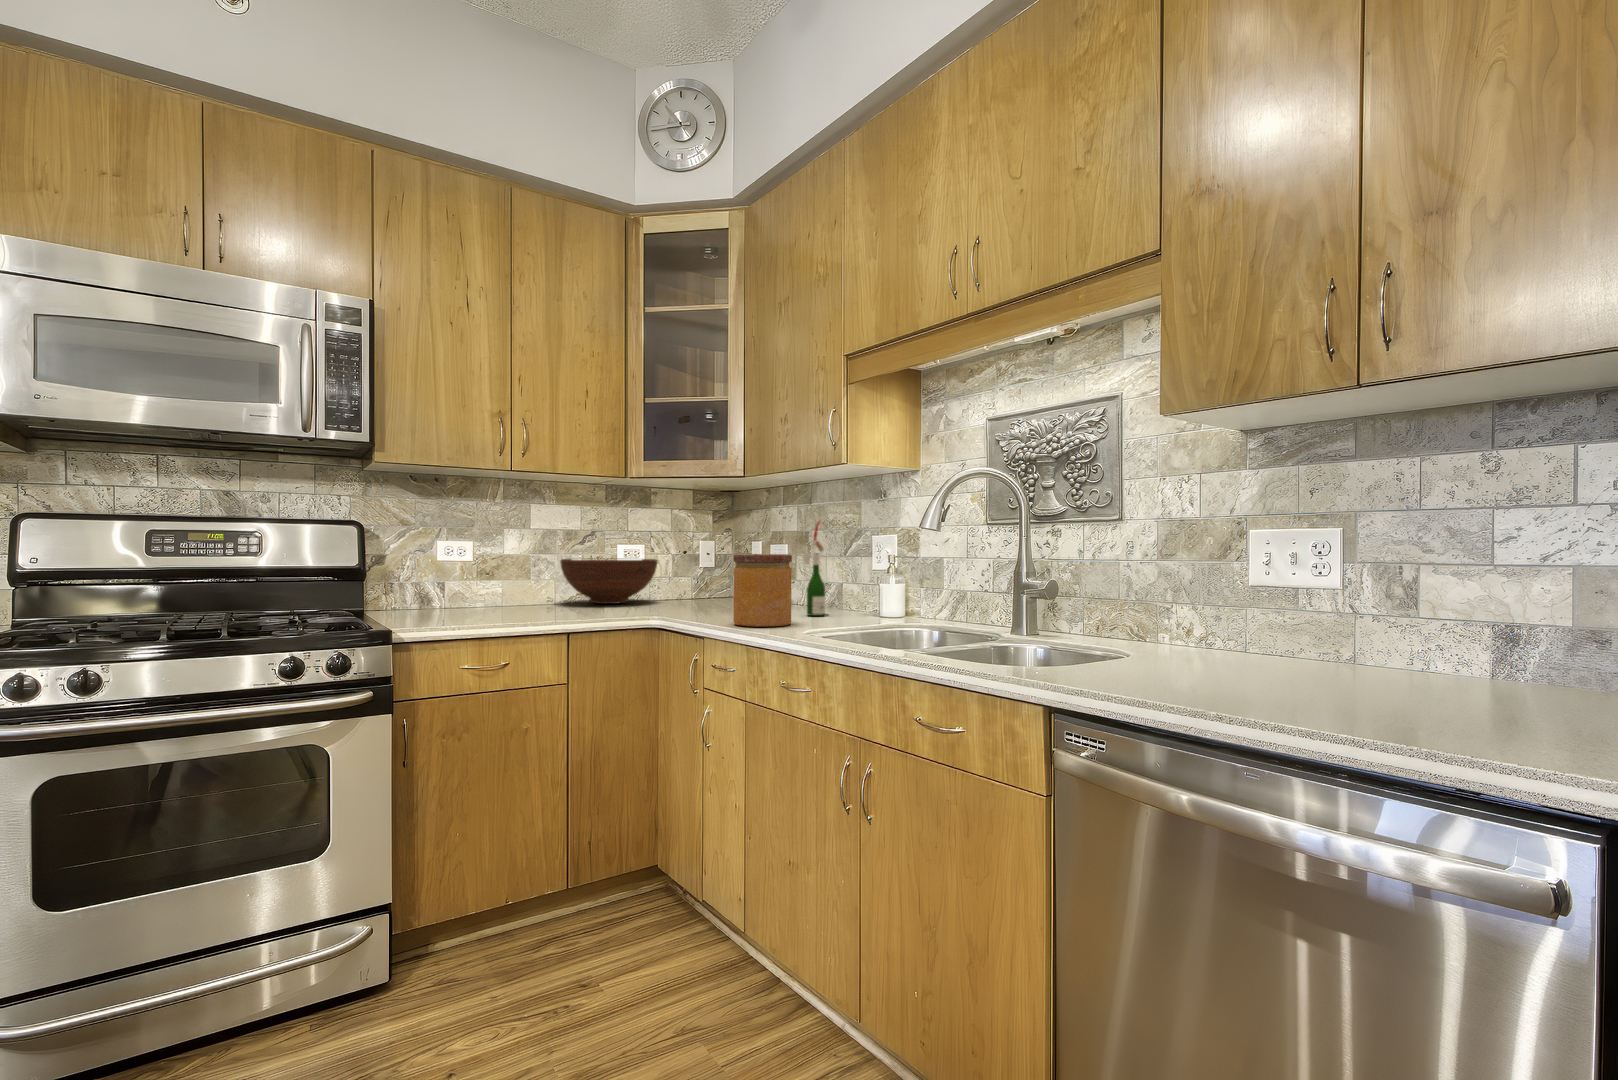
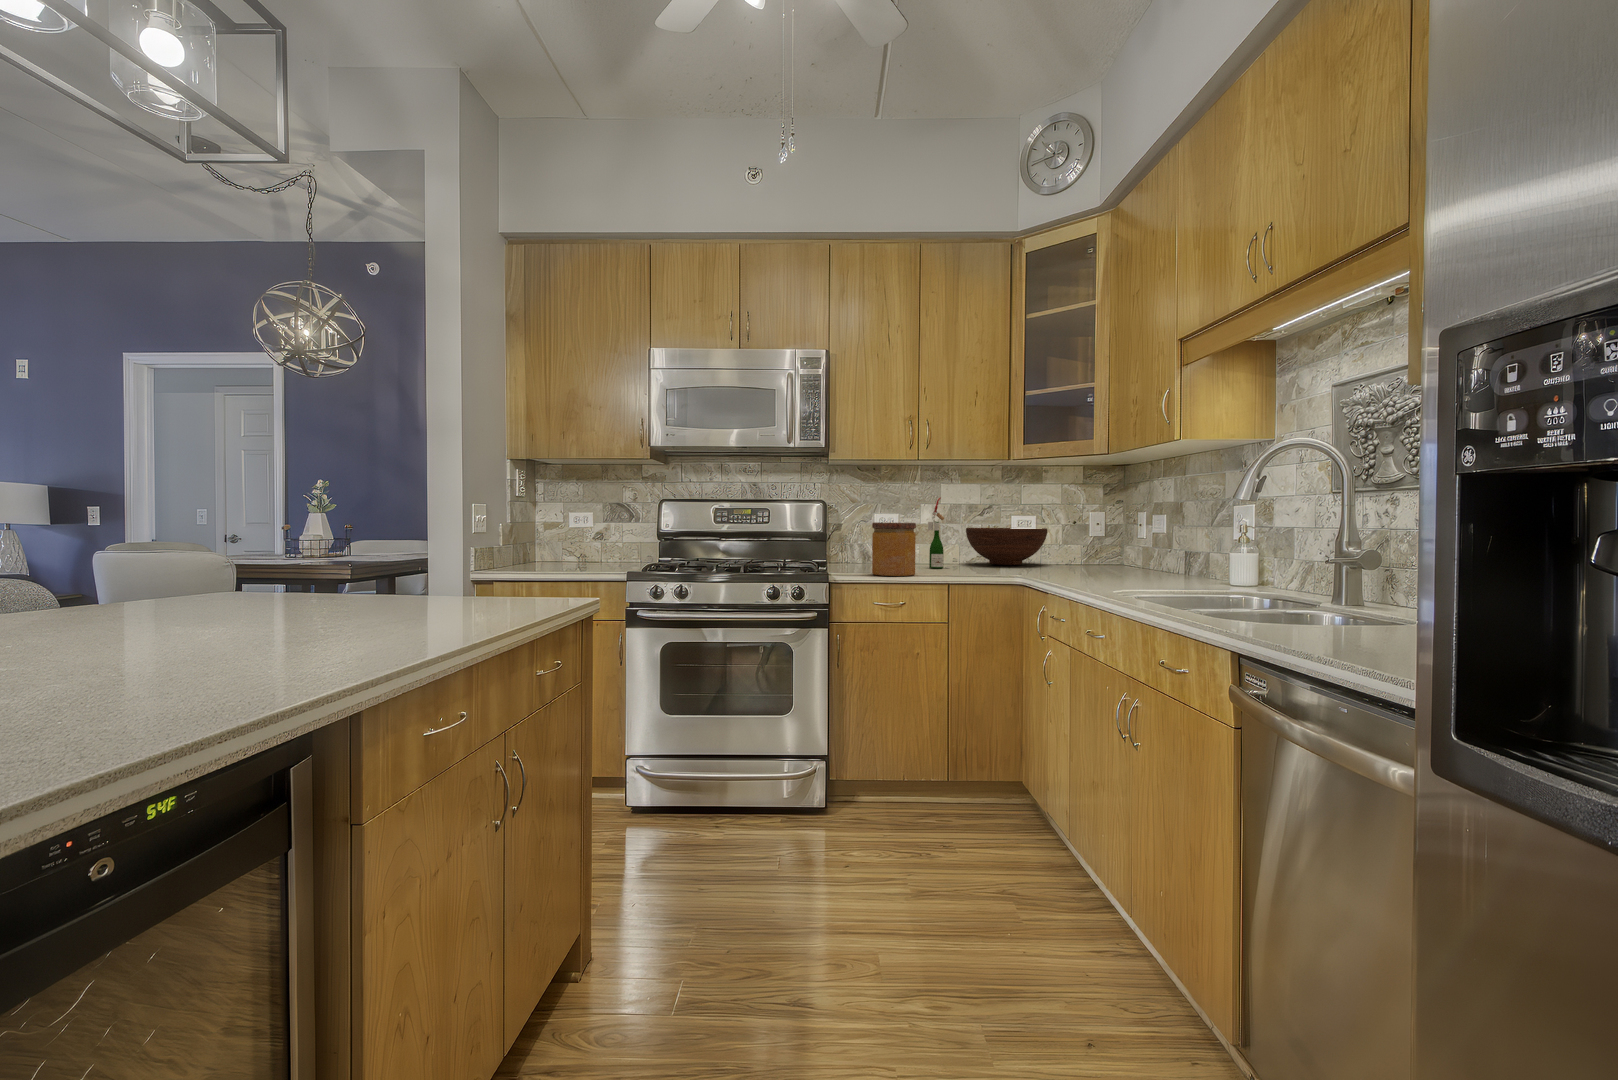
wine bottle: present [803,521,828,616] -> present [928,497,950,568]
jar: present [733,554,792,627] -> present [872,522,916,576]

